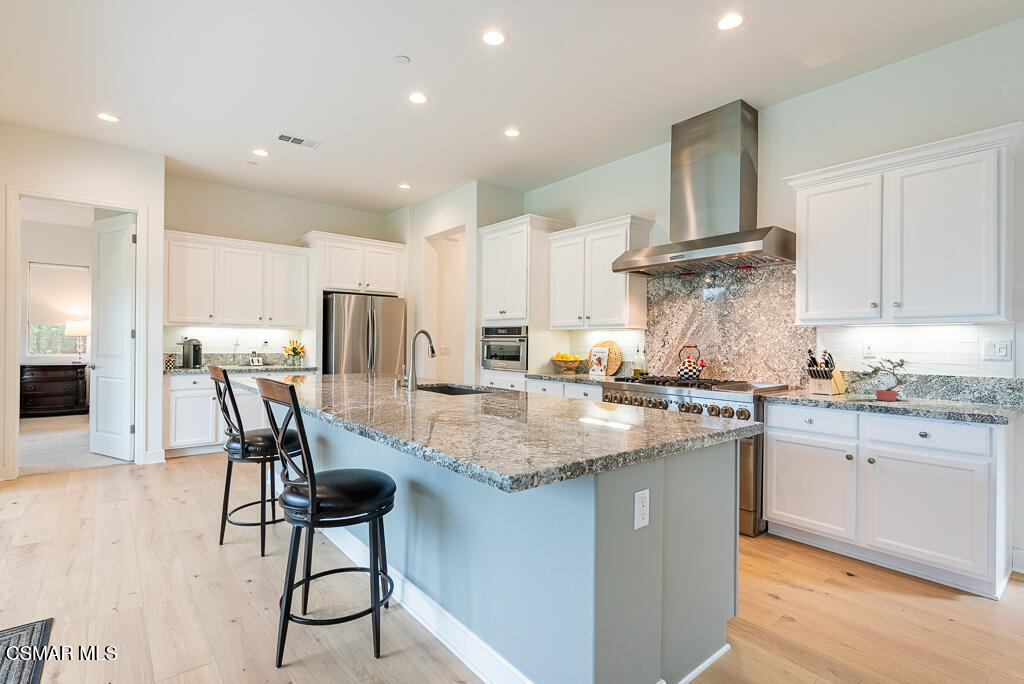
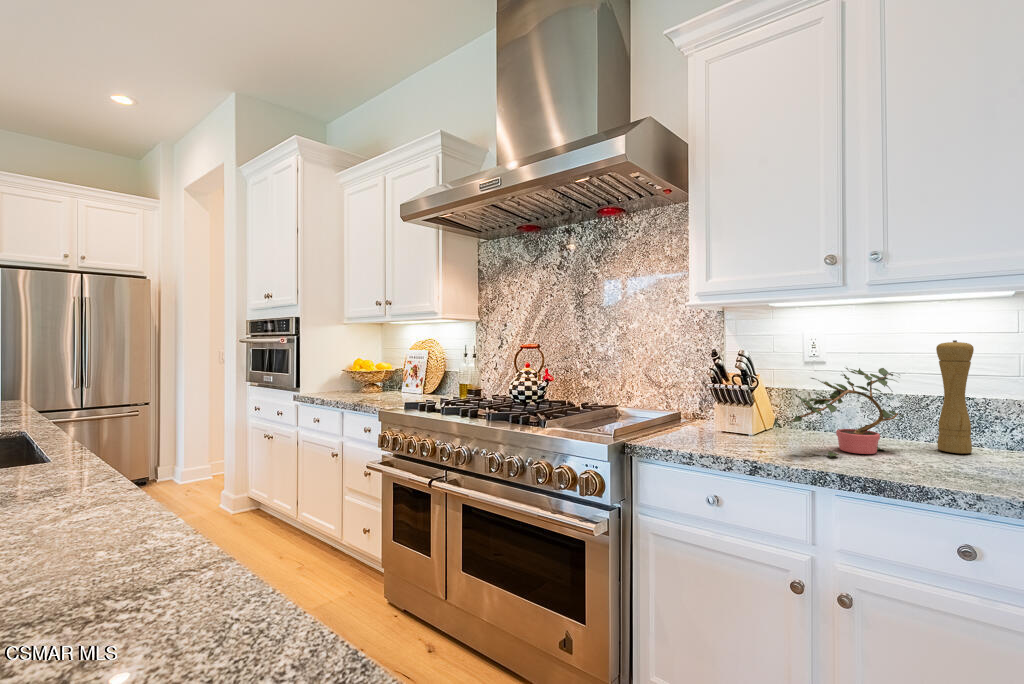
pepper mill: none [930,346,948,402] -> present [936,340,974,453]

